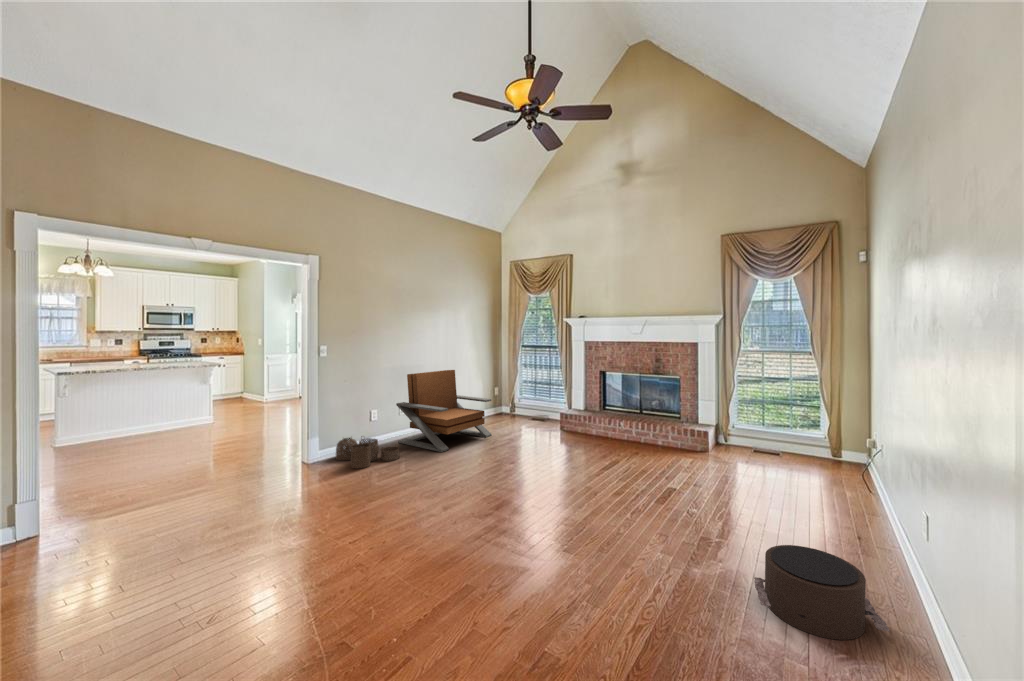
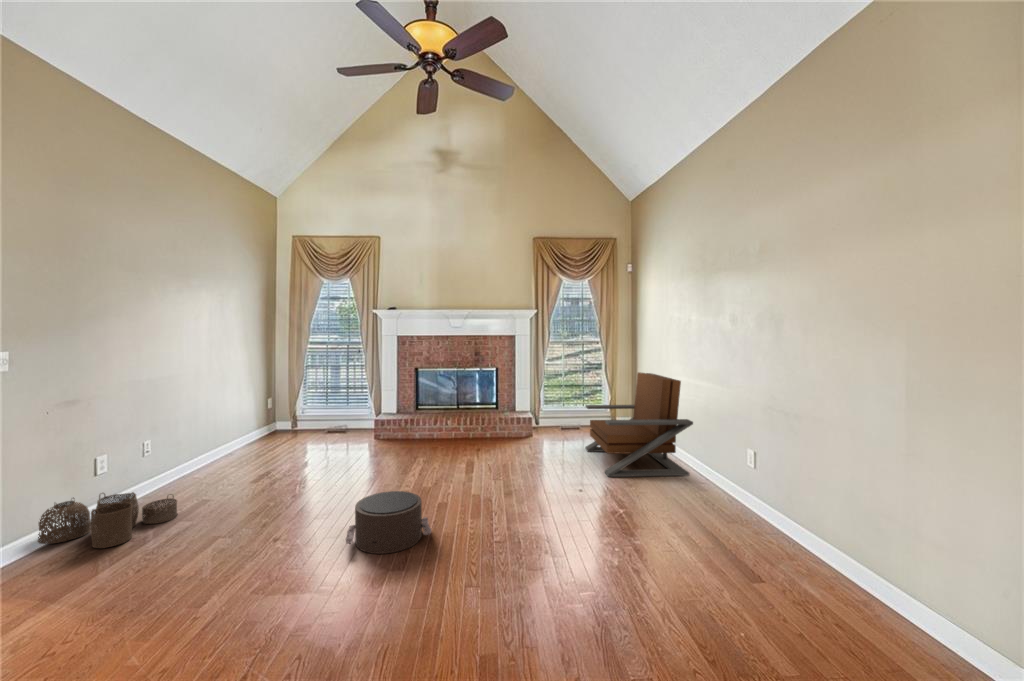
lounge chair: present [396,370,492,452] -> present [585,372,693,477]
pouf: present [754,545,890,640] -> present [346,491,431,554]

